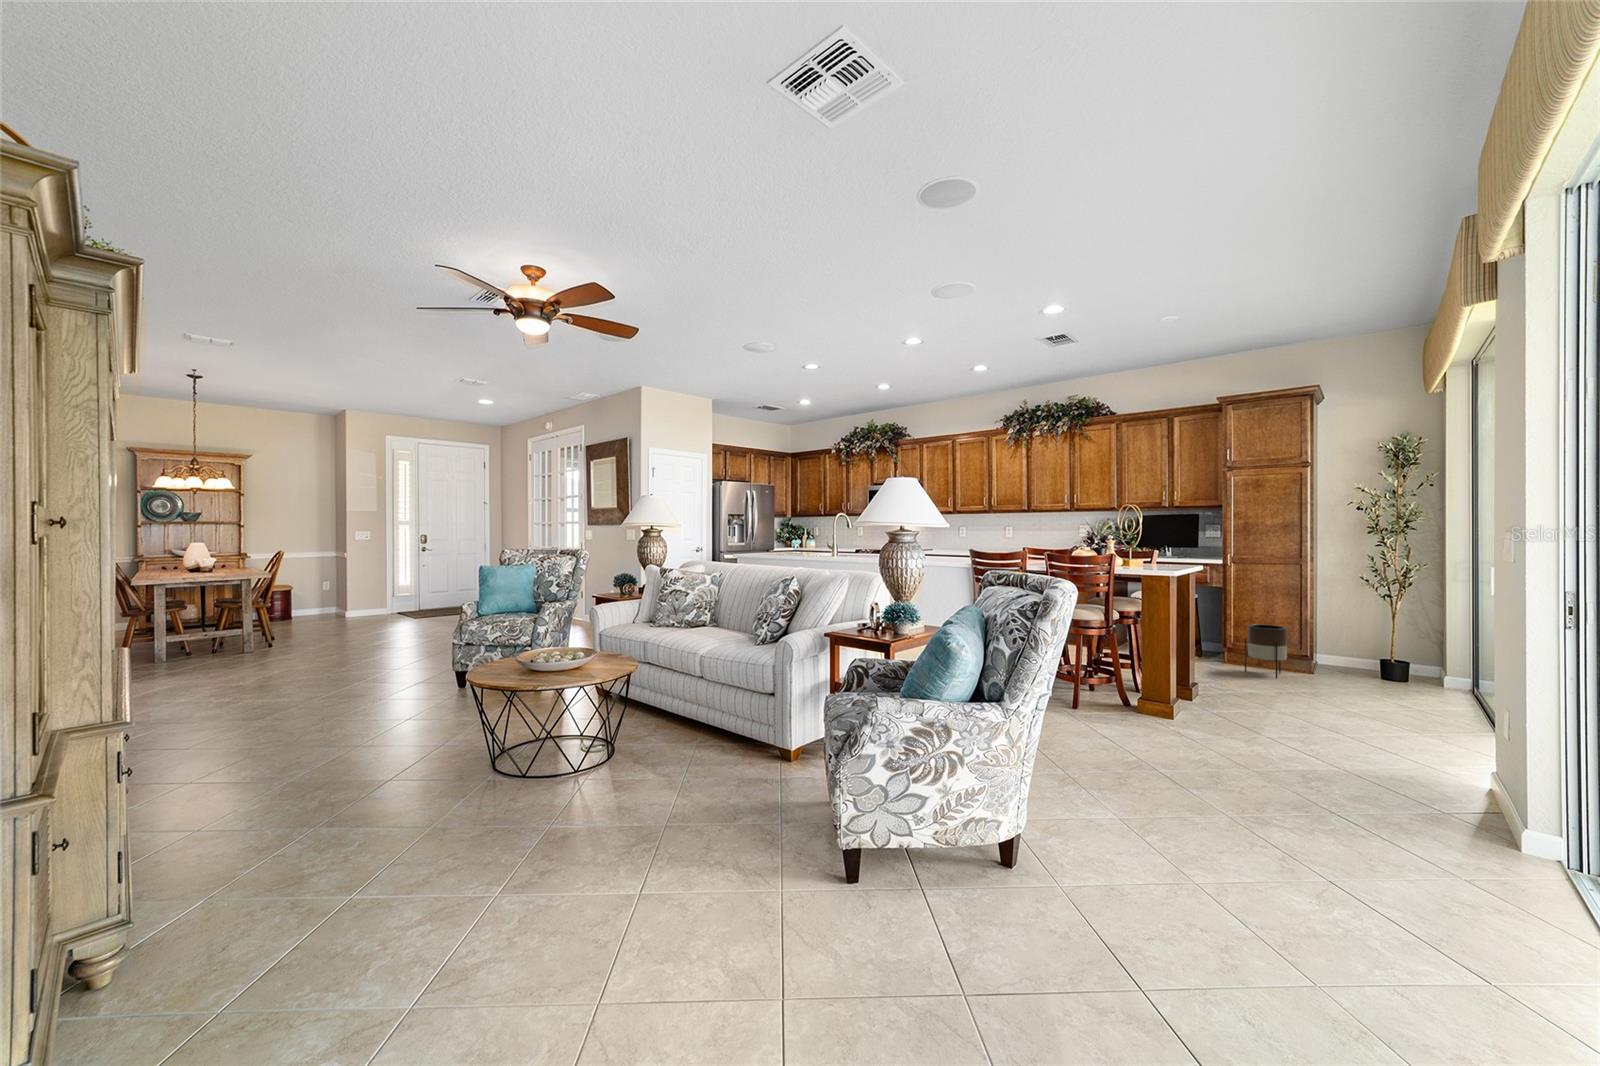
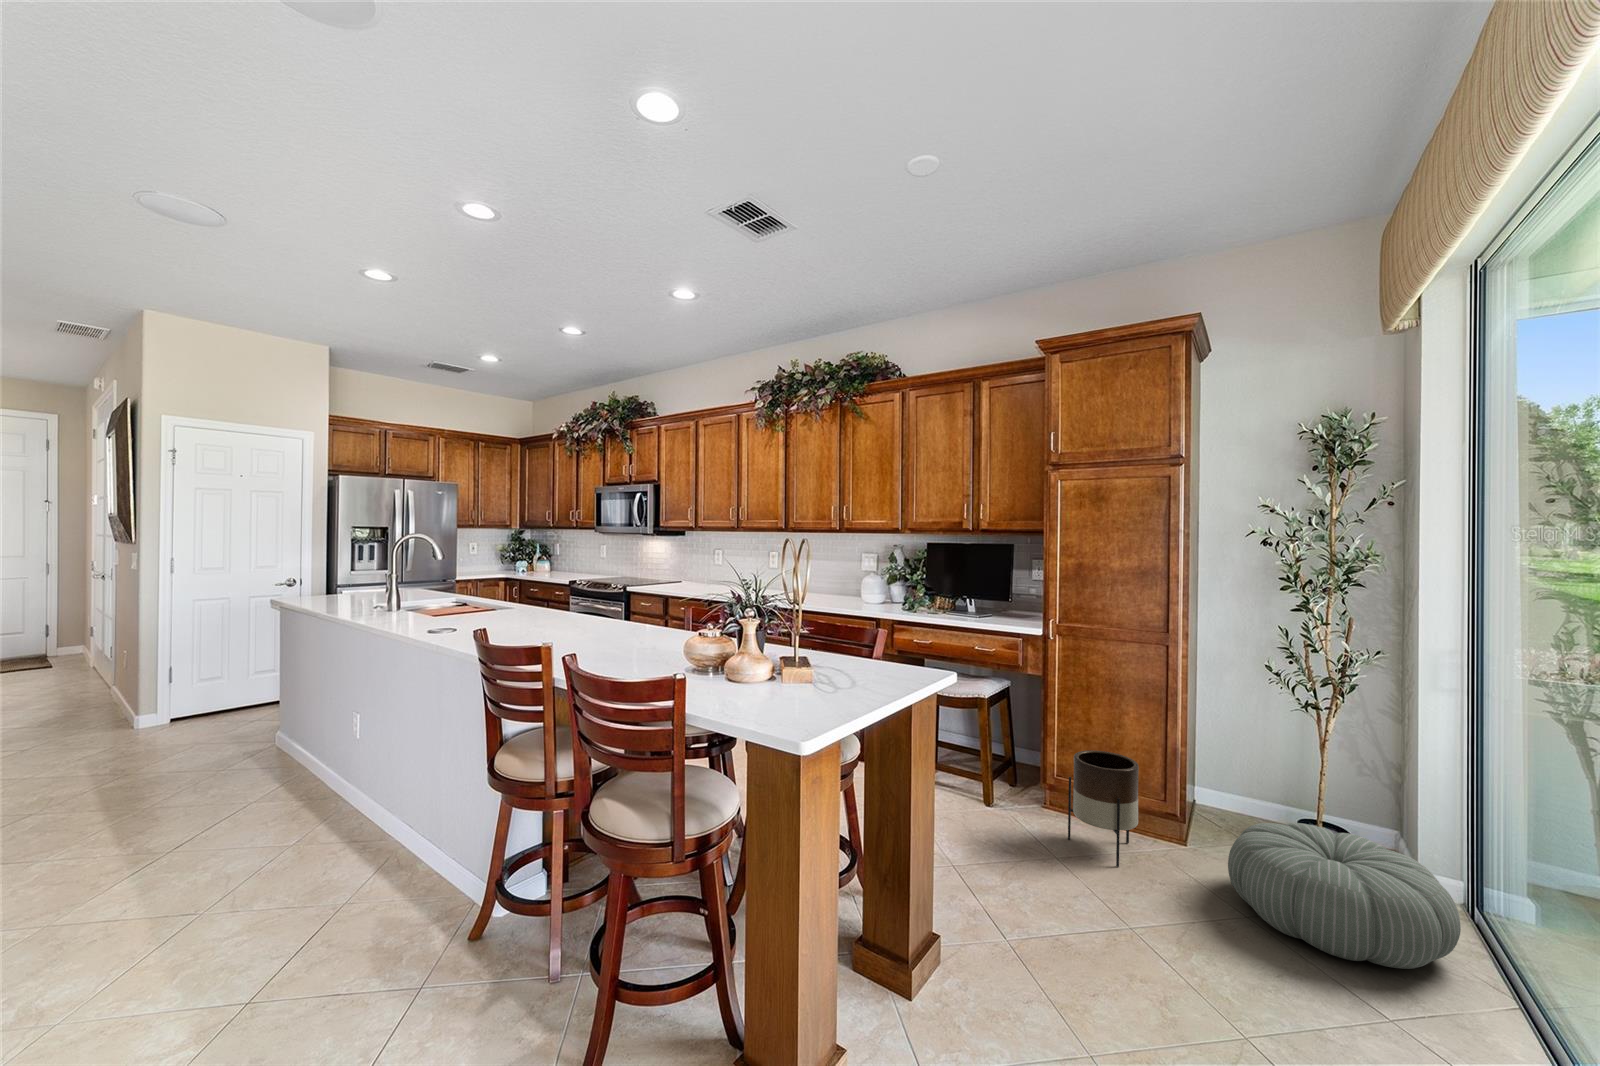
pouf: none [1338,651,1455,700] -> present [1228,823,1461,969]

